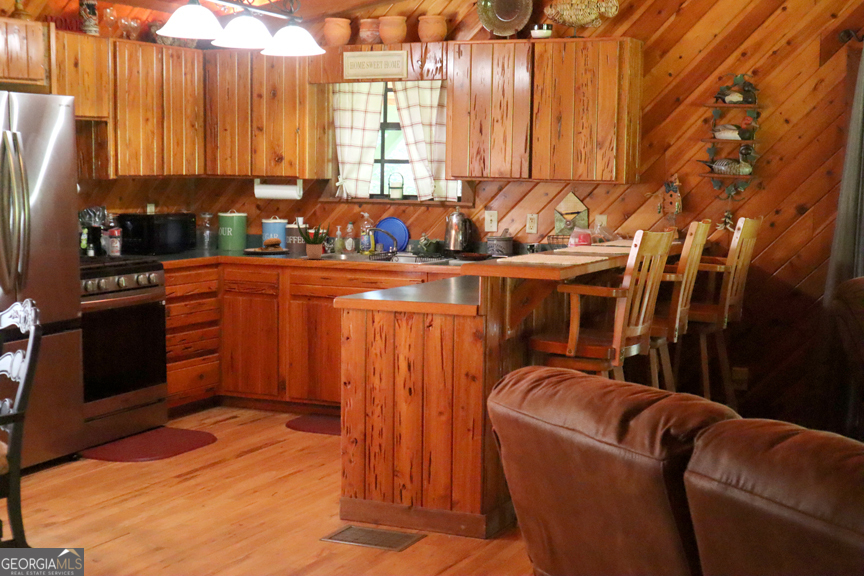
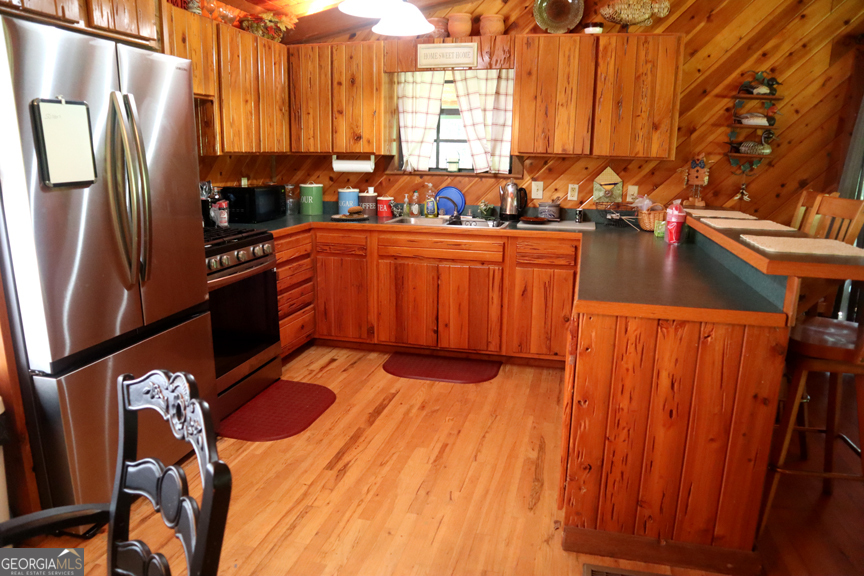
potted plant: present [297,216,329,259] -> none [387,187,414,226]

